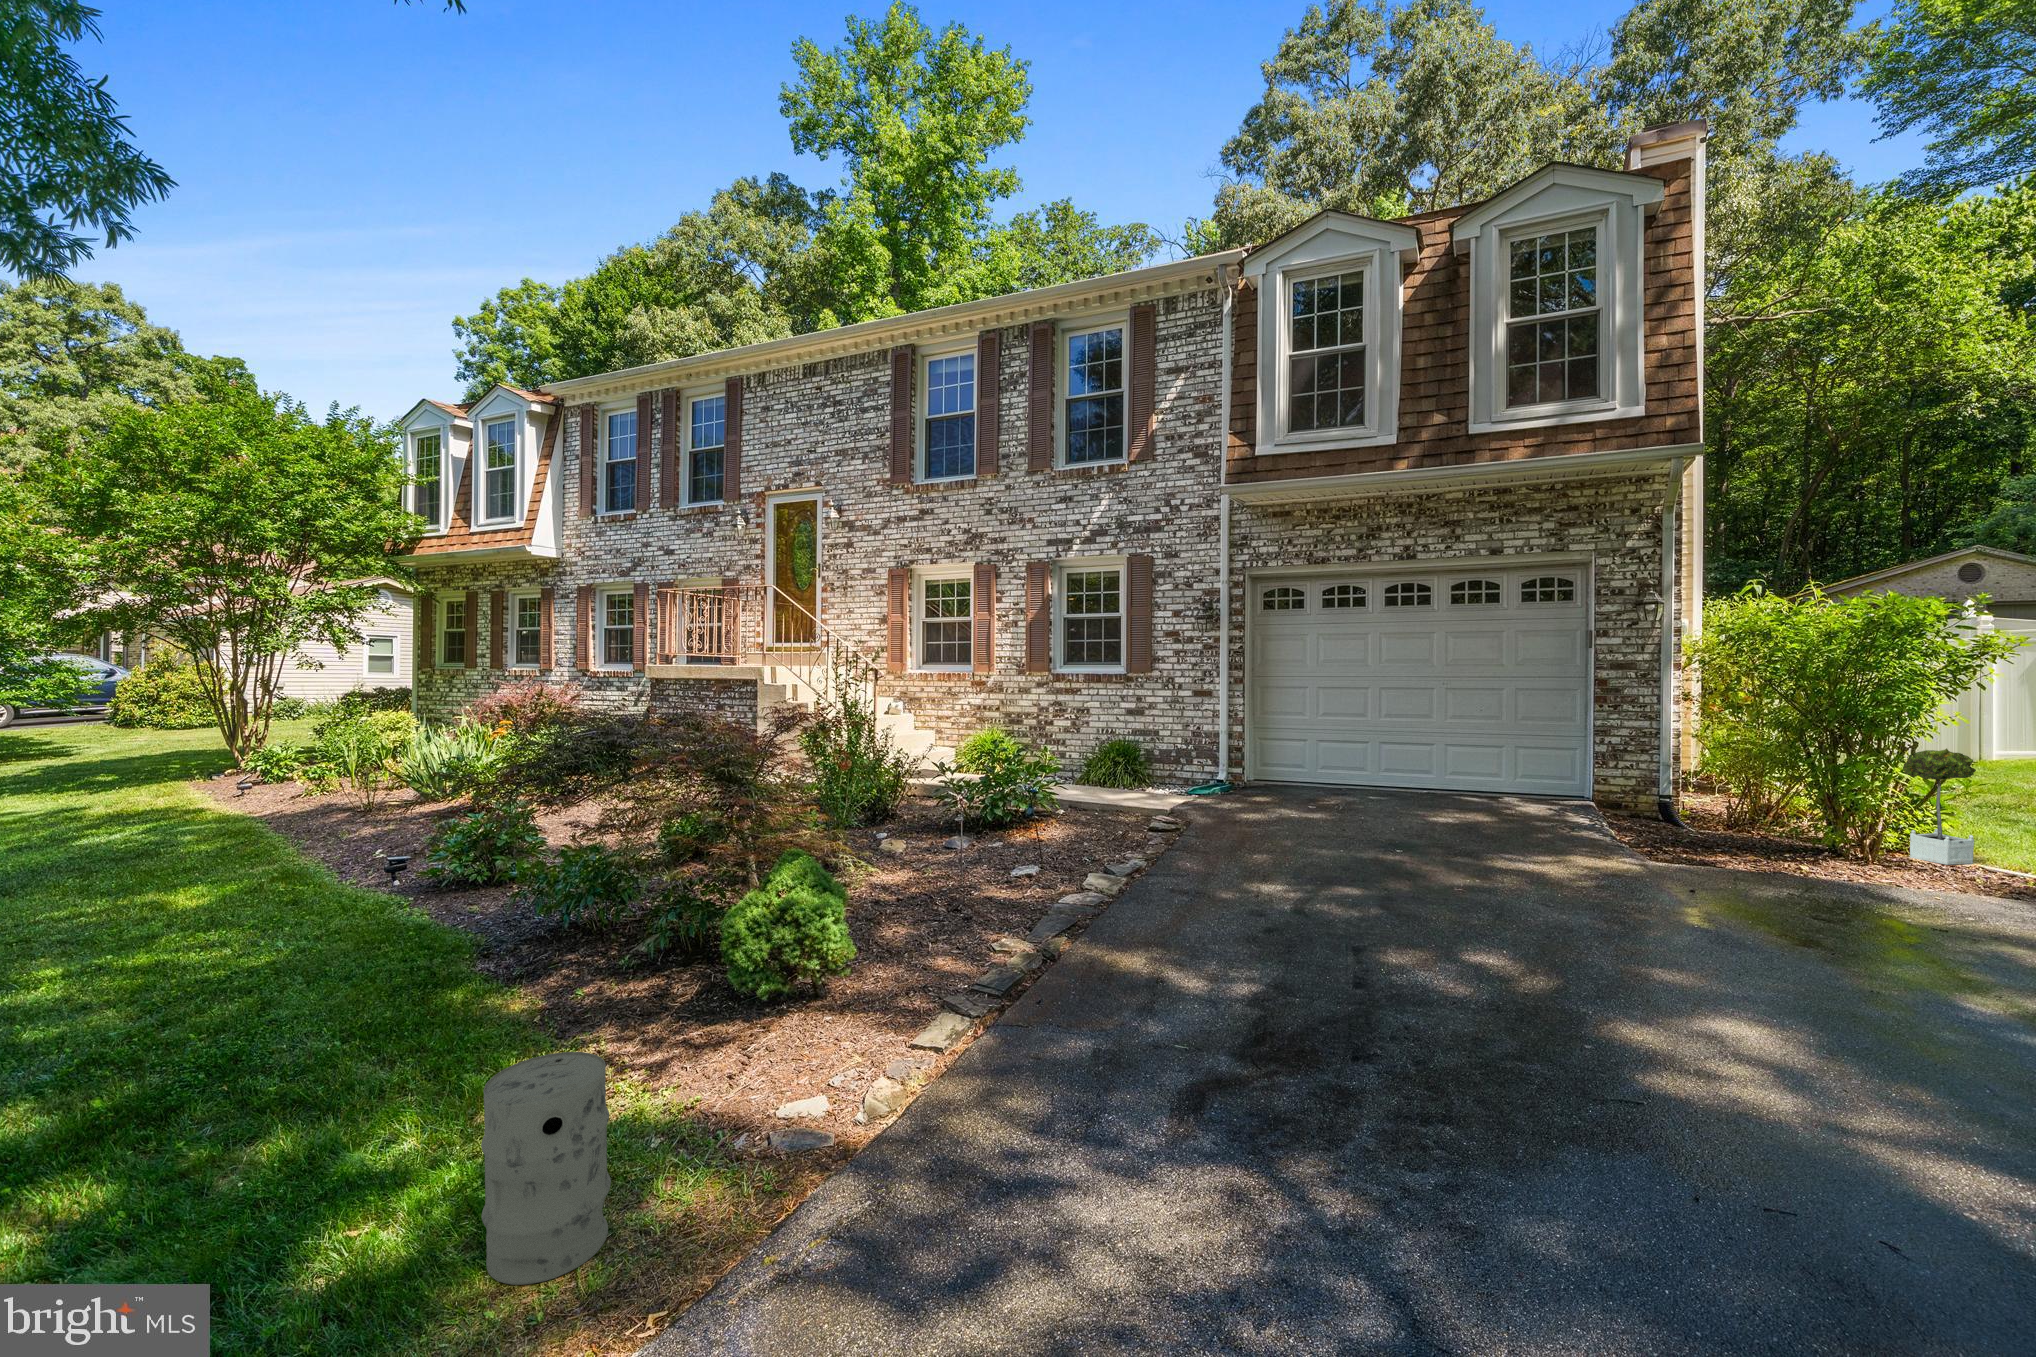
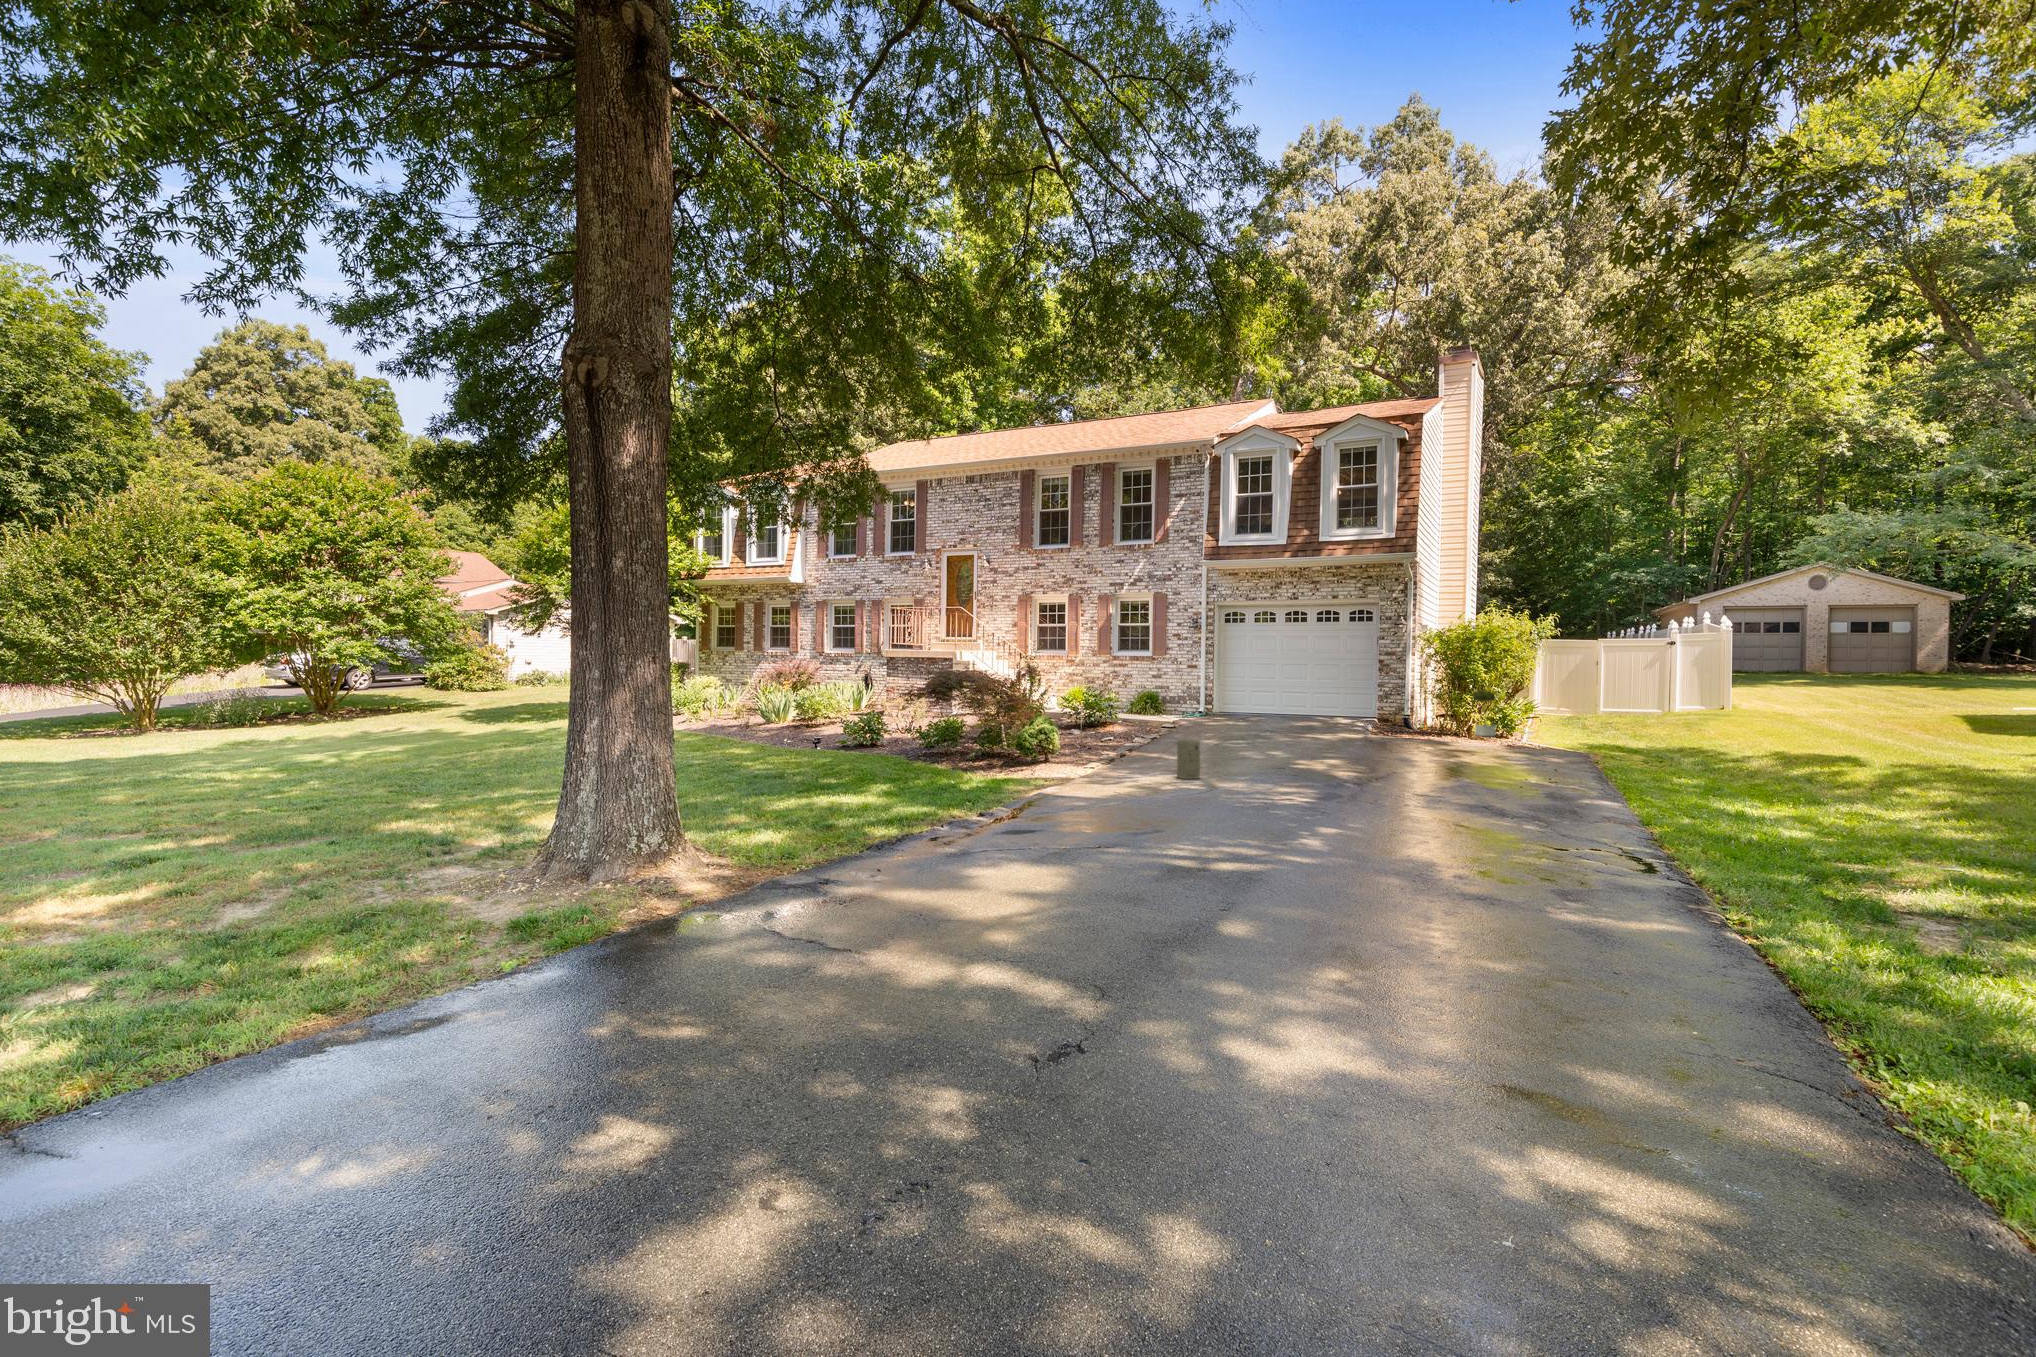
trash can: present [481,1052,611,1285] -> present [1177,740,1200,779]

